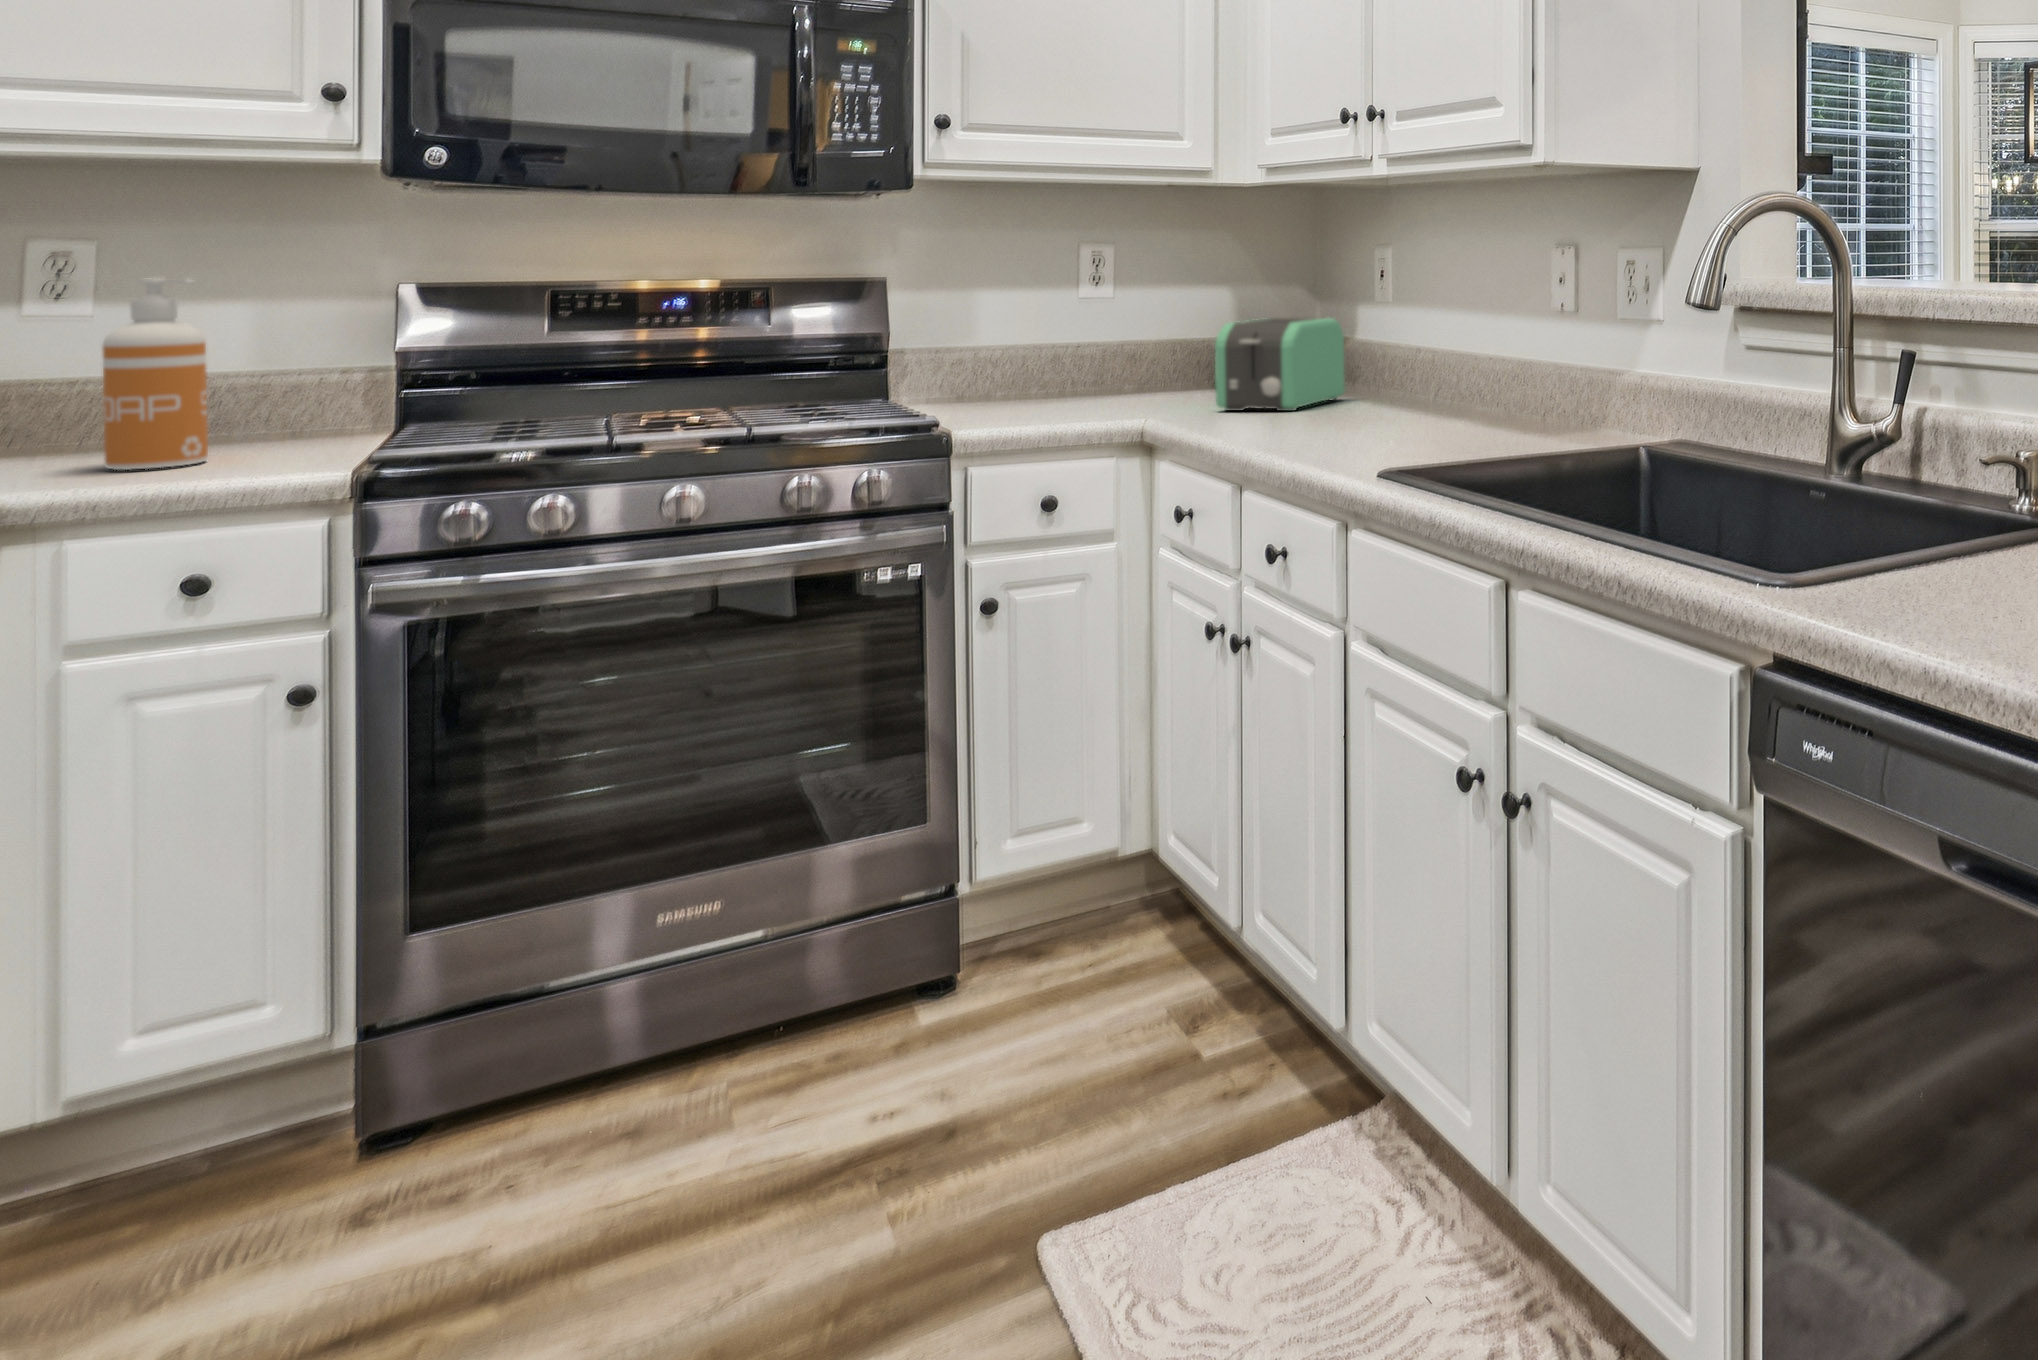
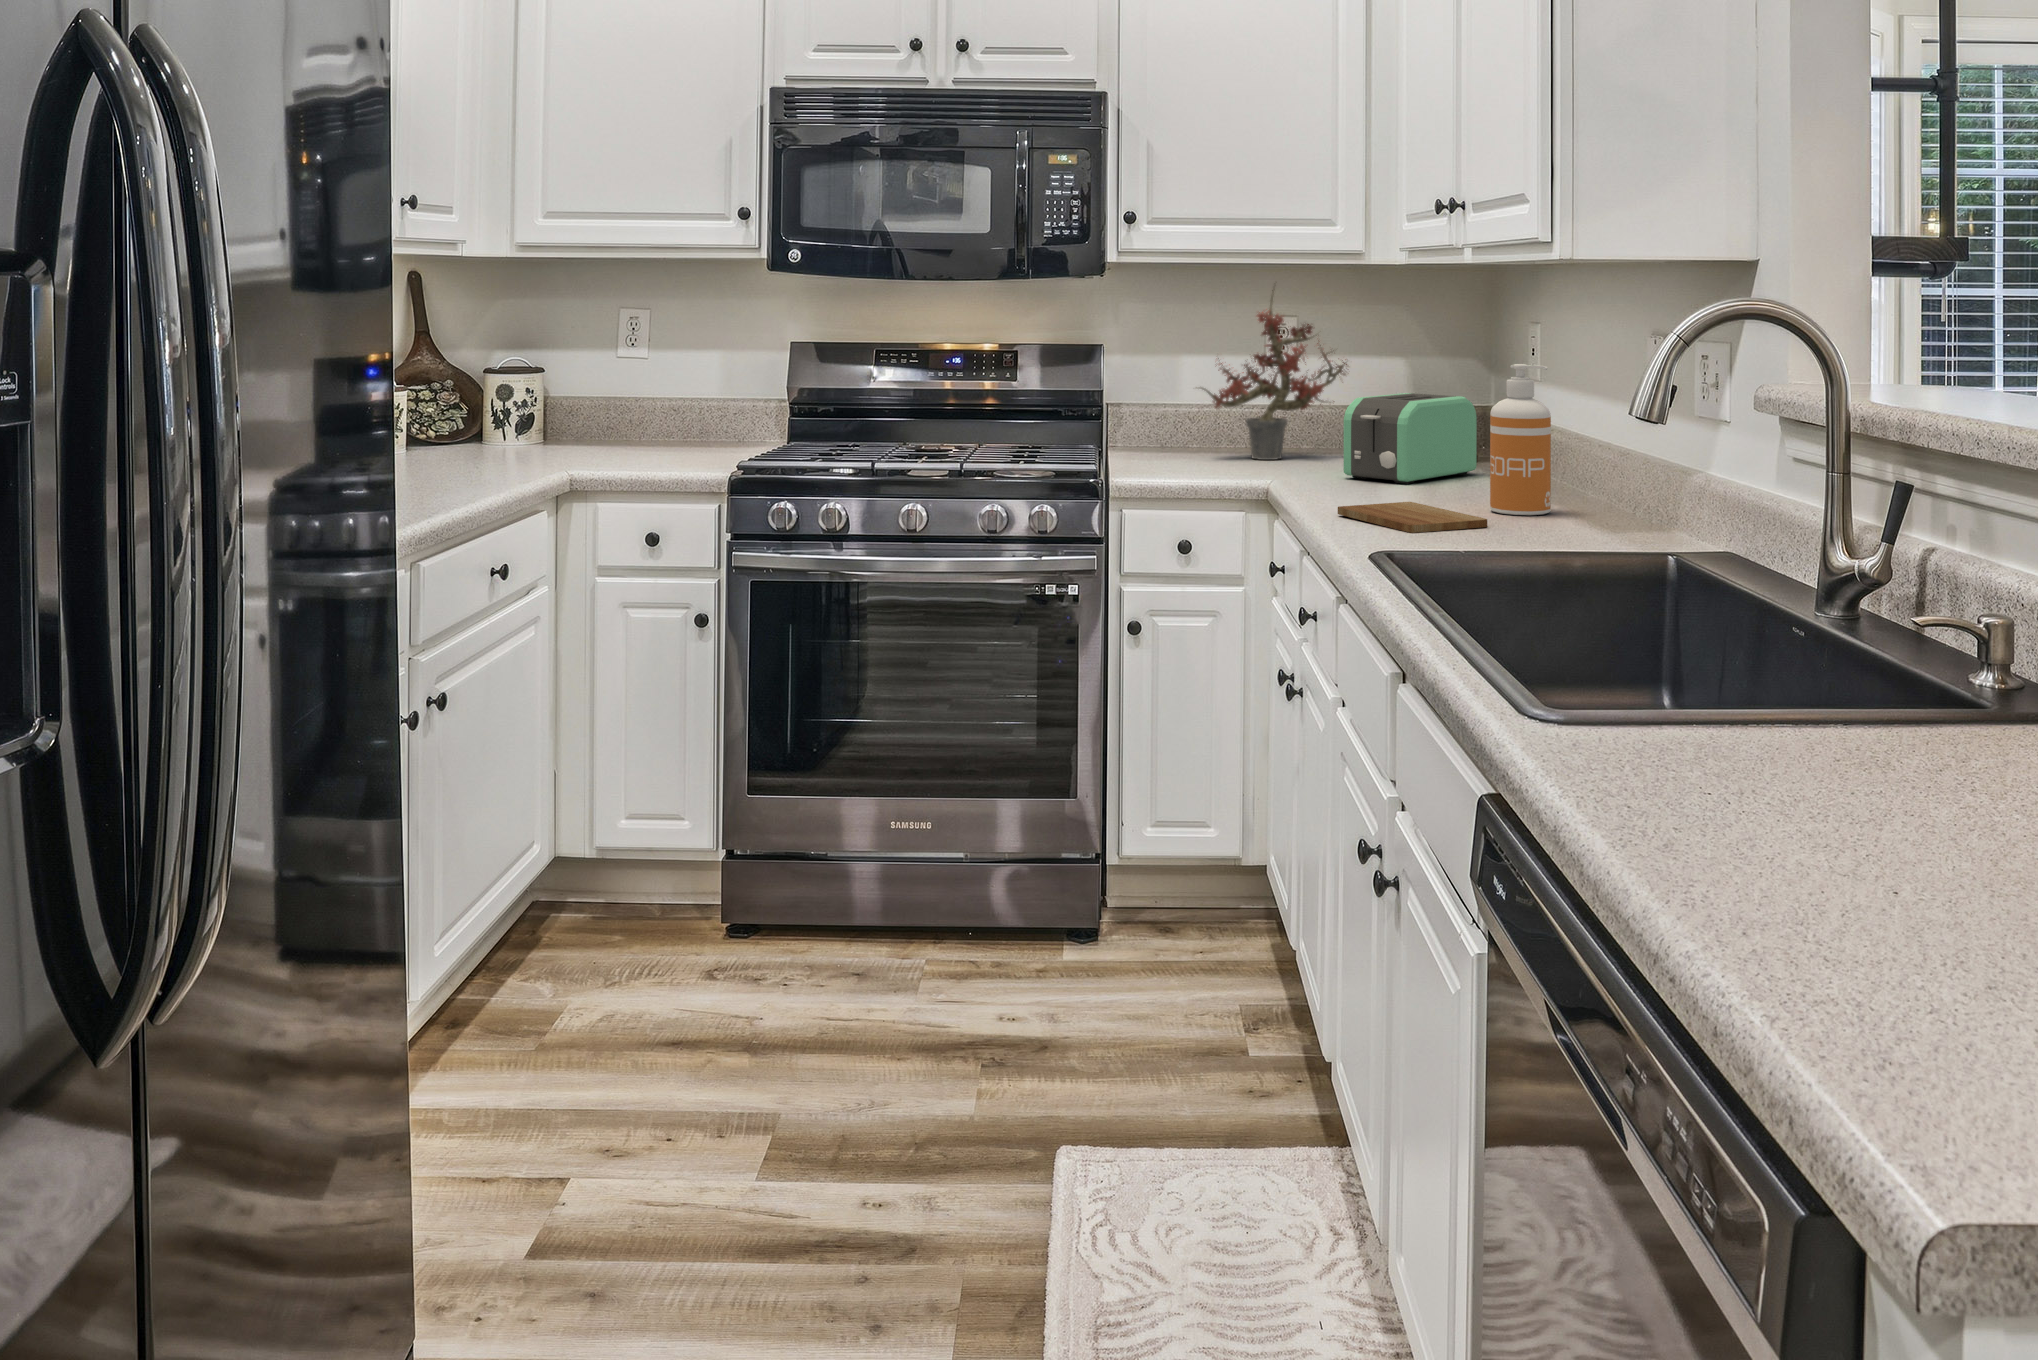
potted plant: none [1010,204,1184,404] -> present [1201,290,1347,460]
soap dispenser: present [102,278,208,470] -> present [1490,364,1551,515]
cutting board: none [1280,420,1451,445] -> present [1338,502,1487,533]

